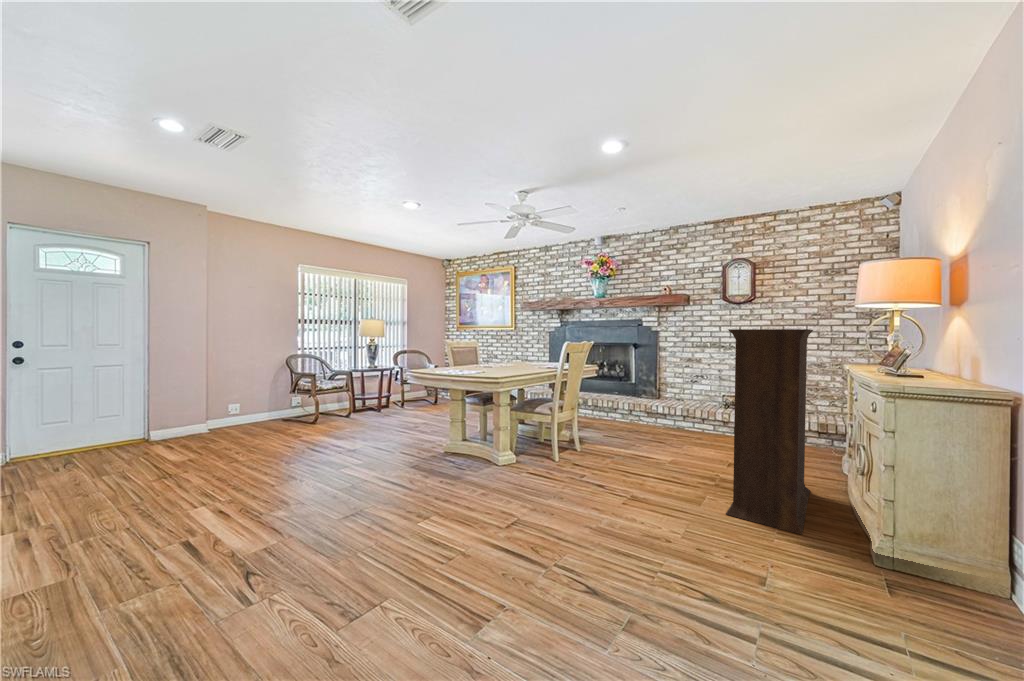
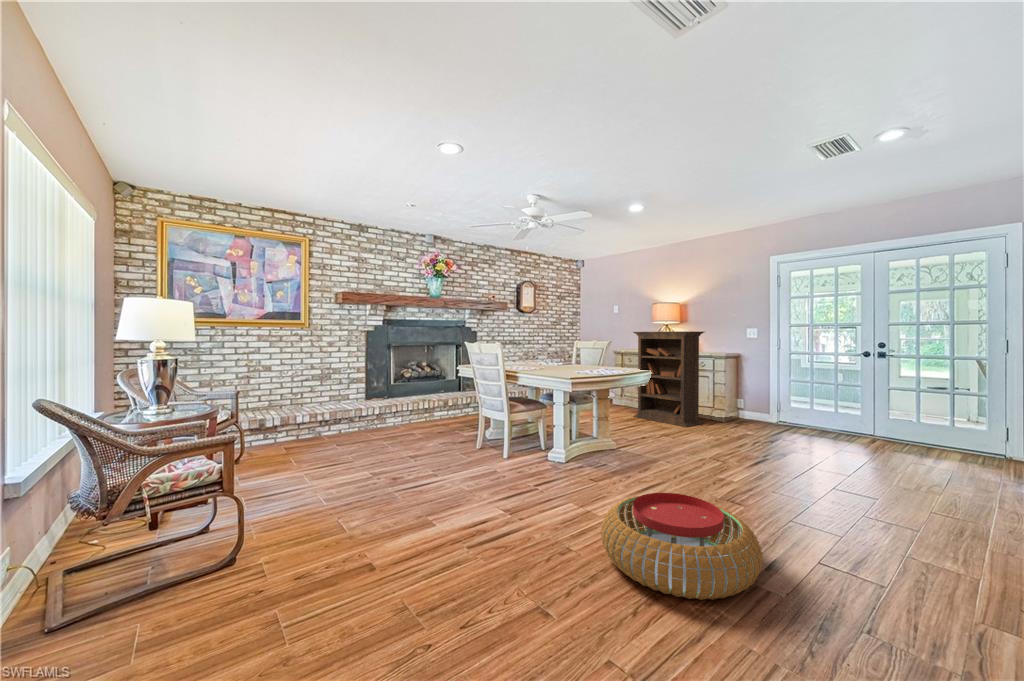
pouf: none [197,442,315,502] -> present [601,493,762,600]

